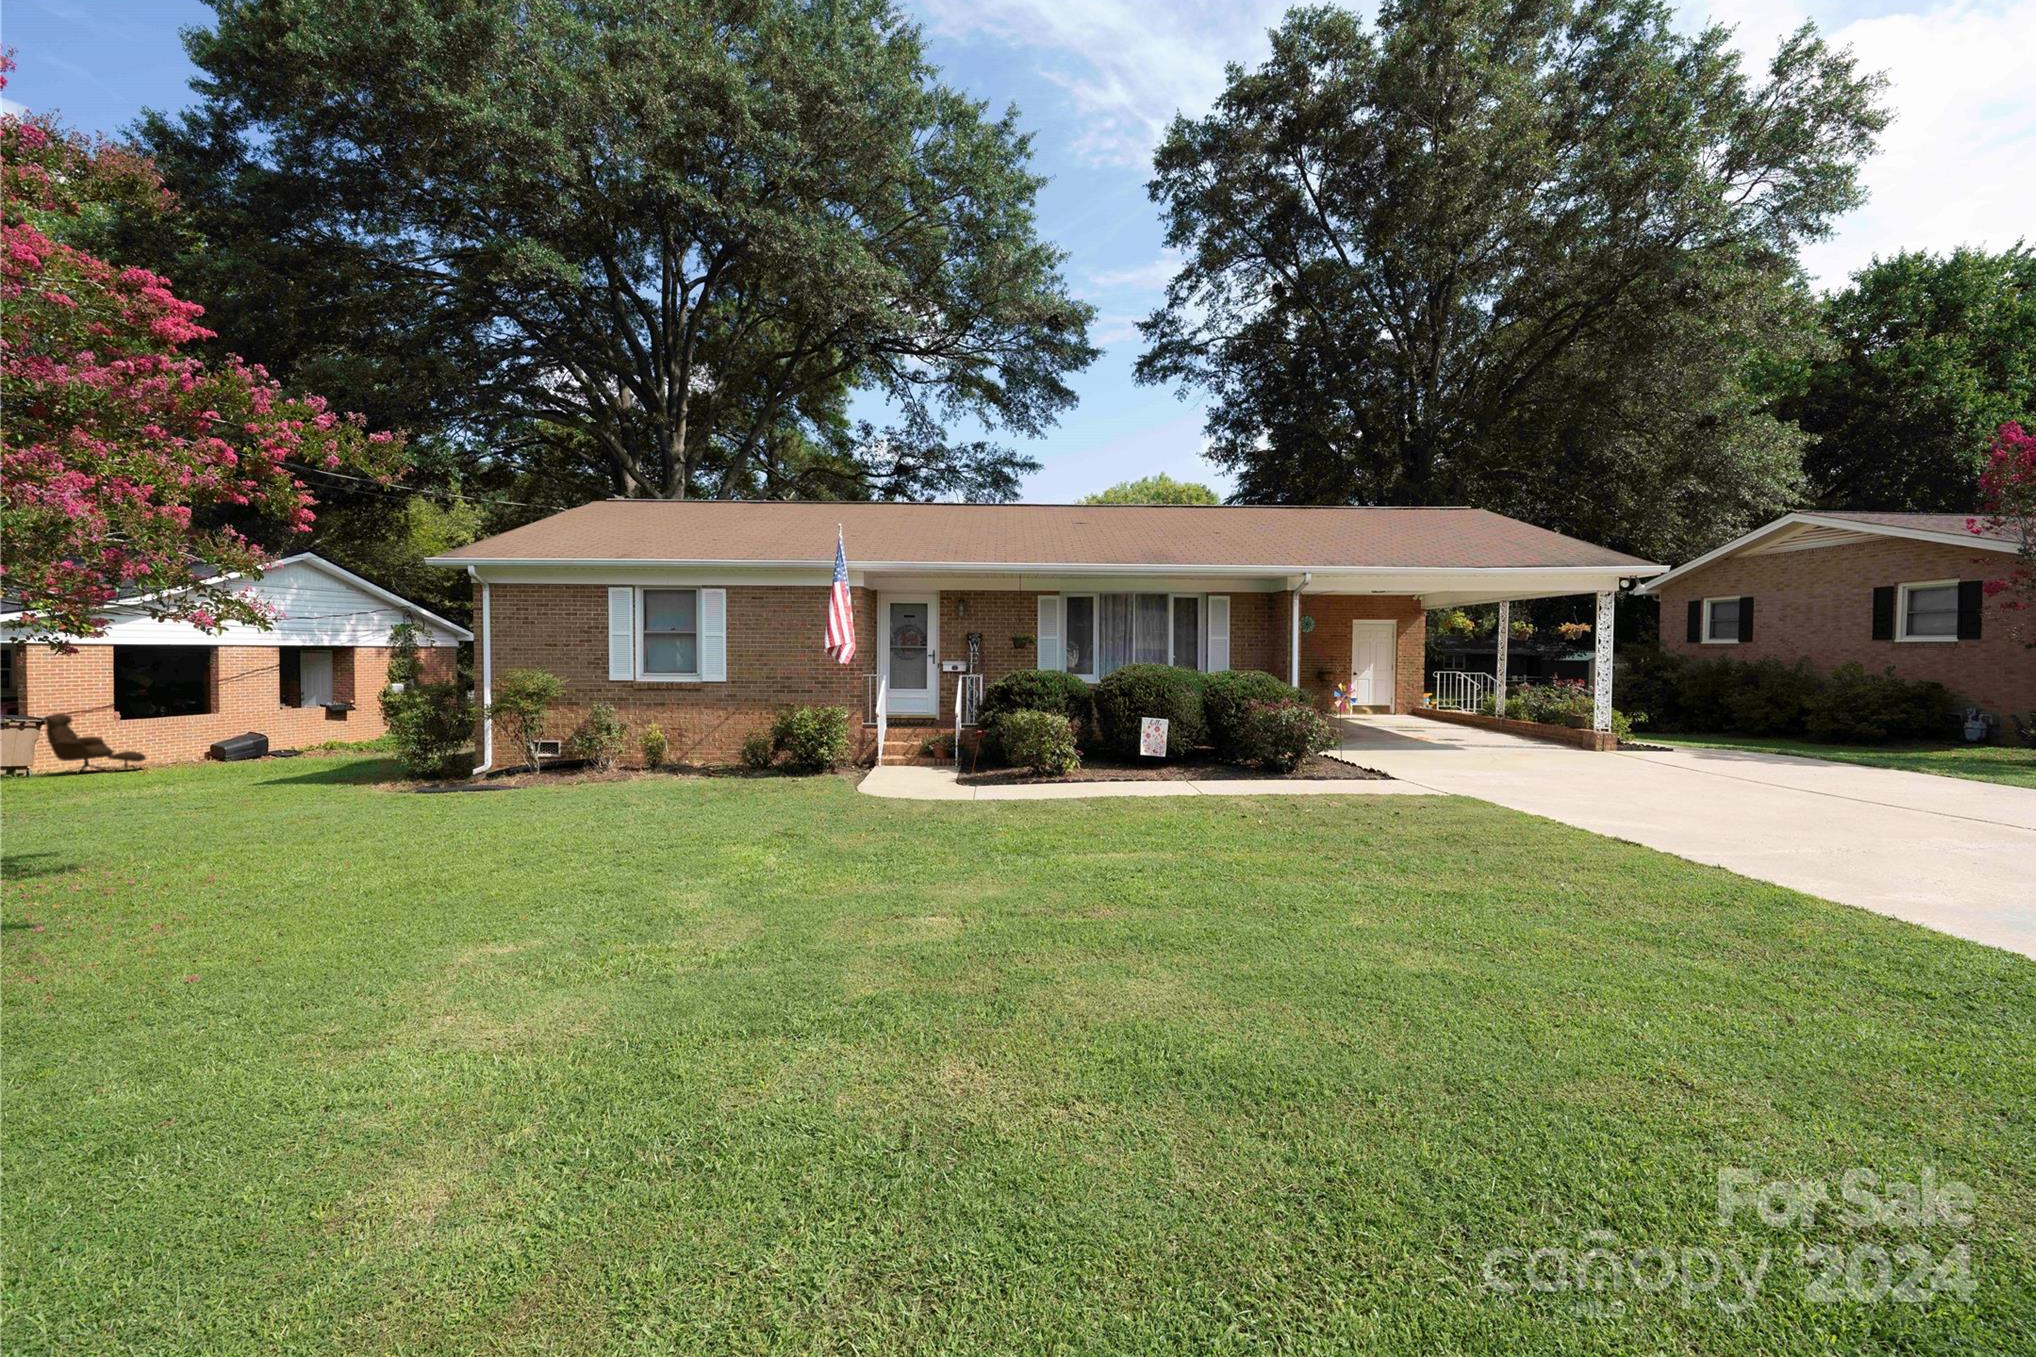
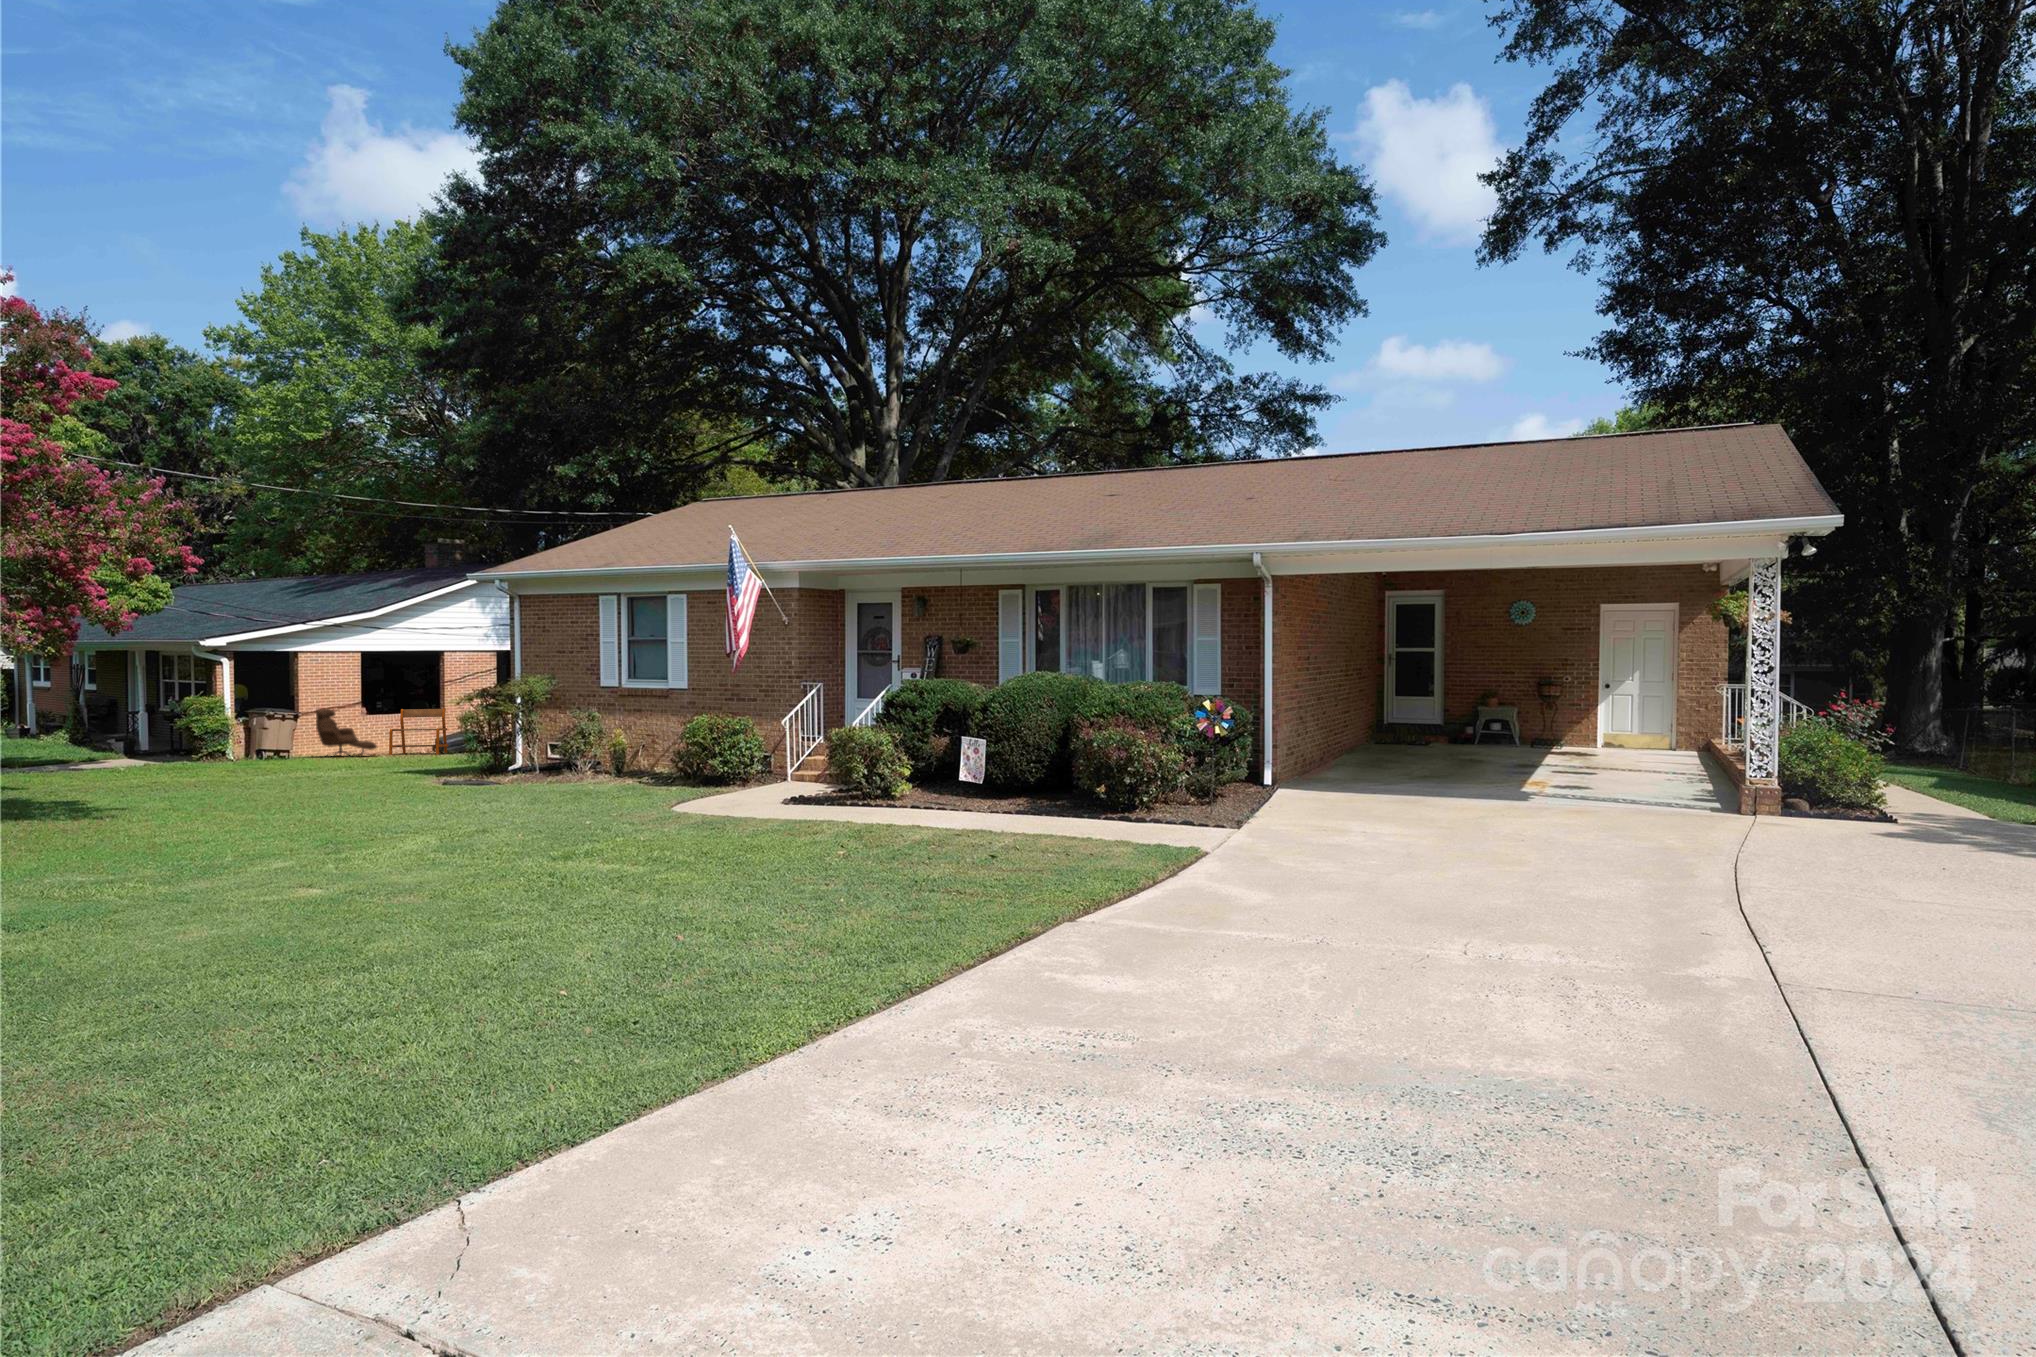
bench: none [156,708,239,766] -> present [389,708,448,755]

